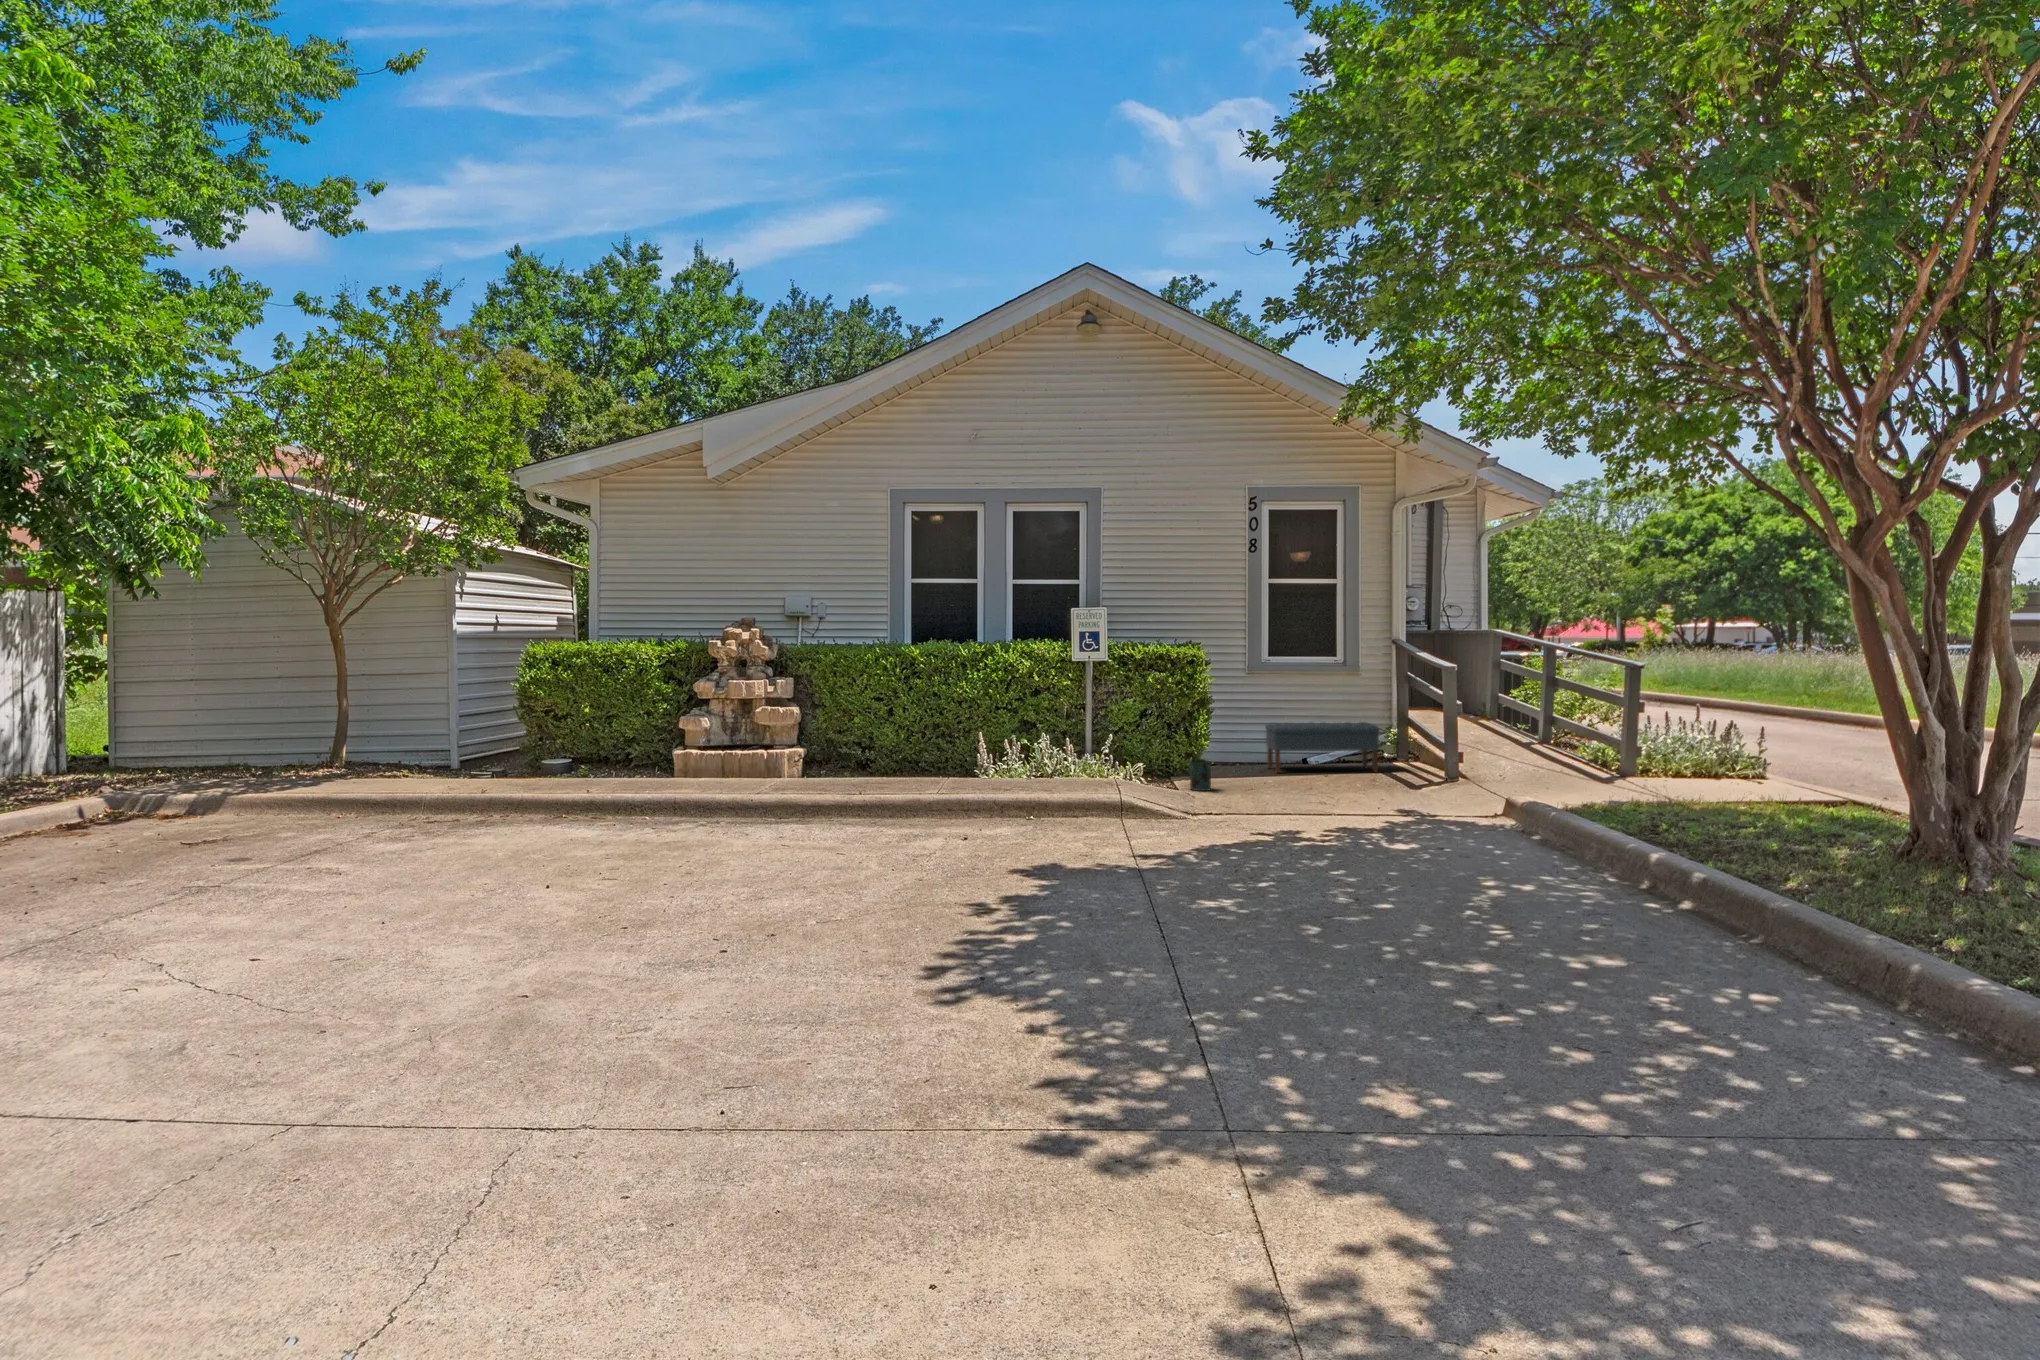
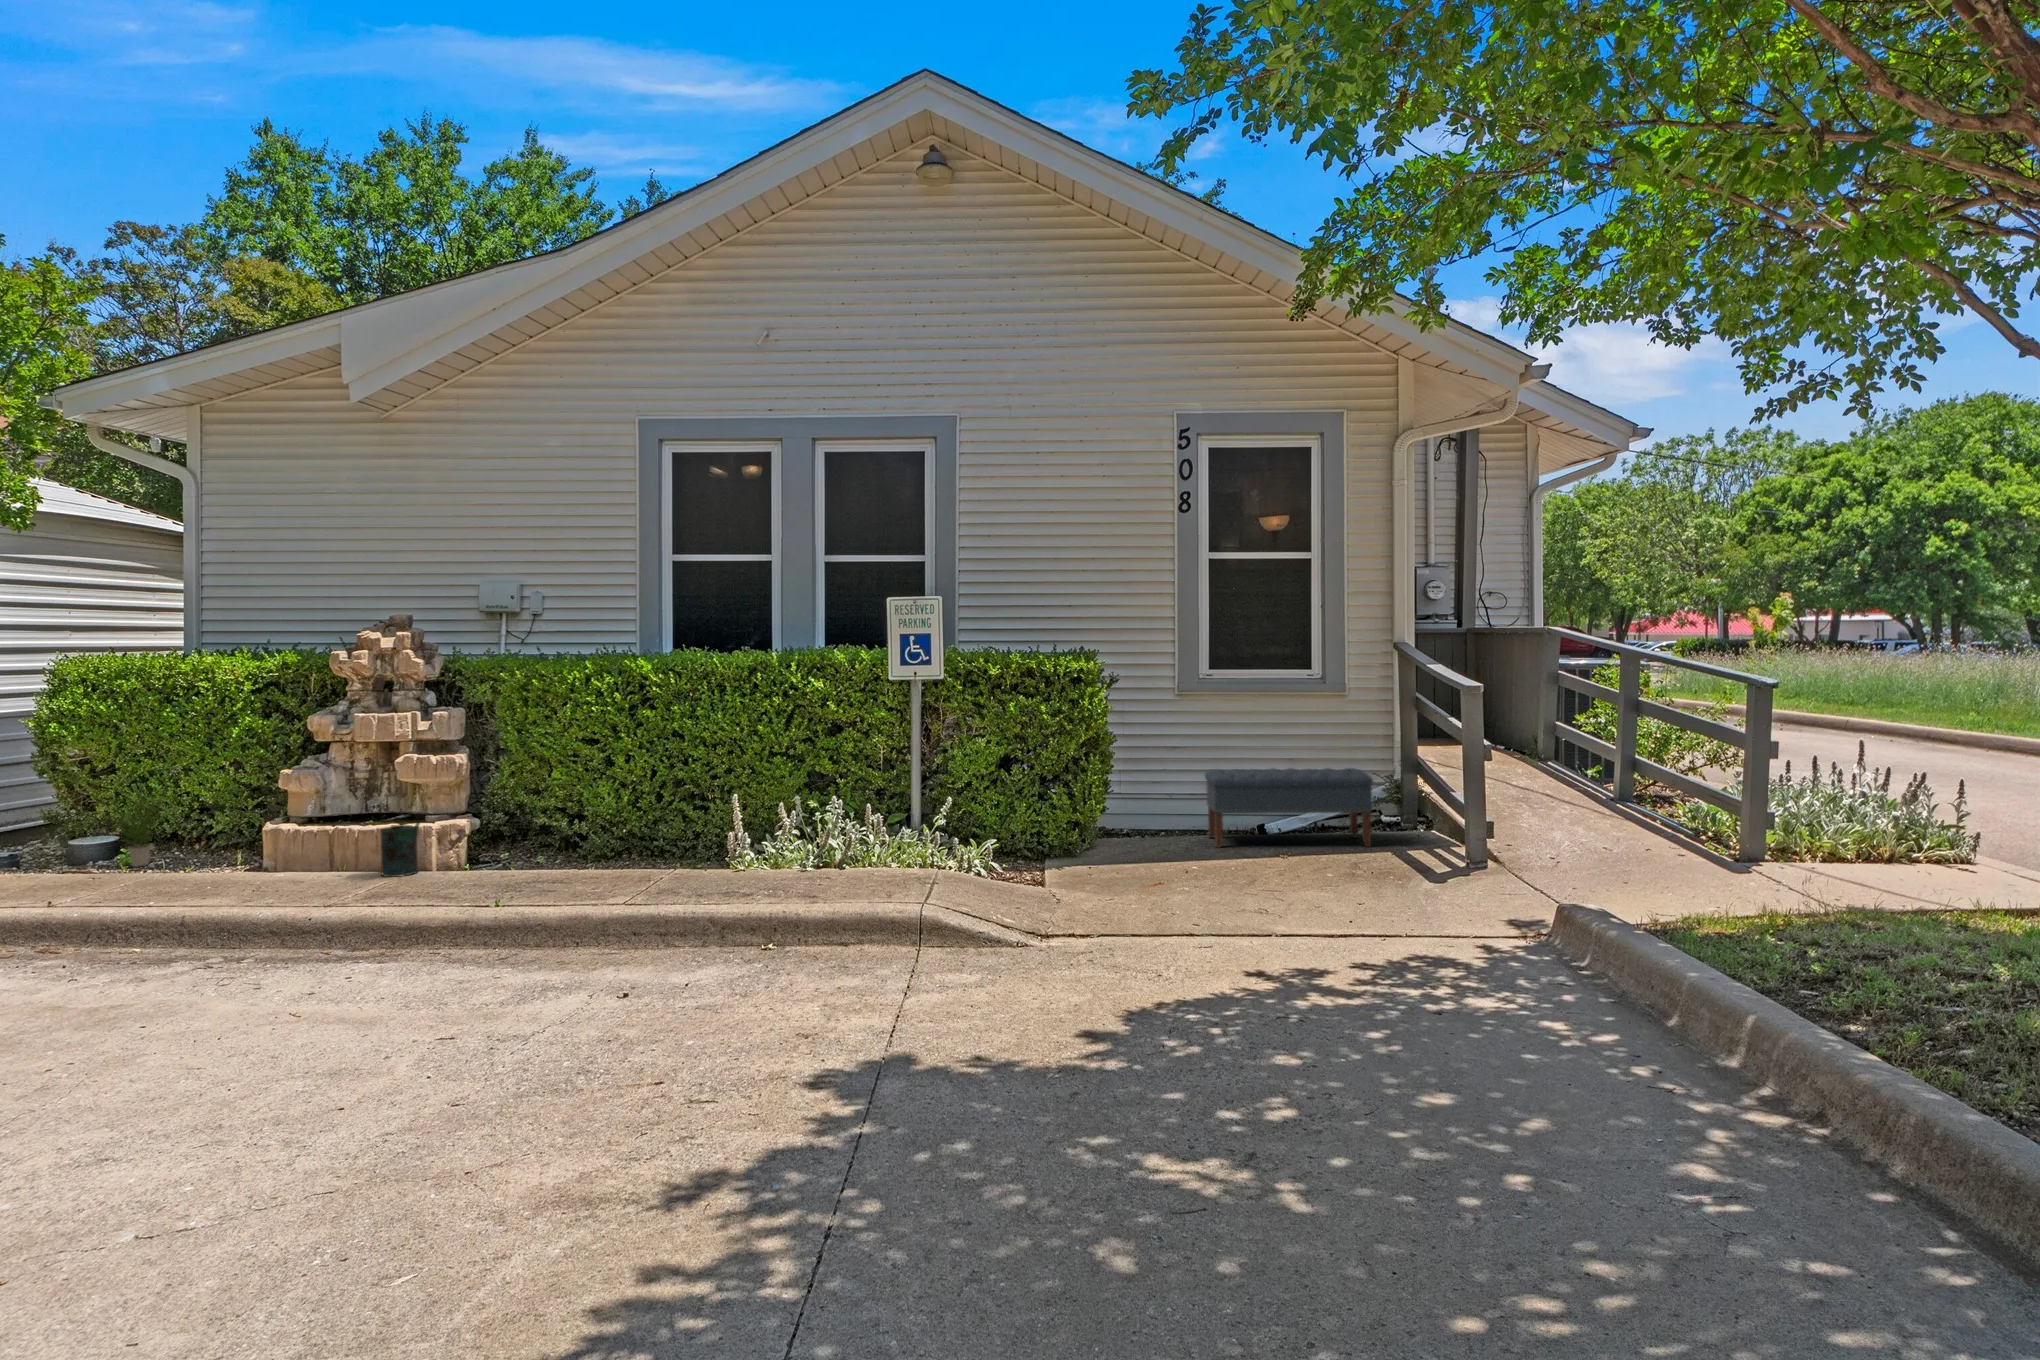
potted plant: none [567,729,615,779] -> present [107,795,171,867]
watering can: present [1185,754,1211,791] -> present [380,813,426,877]

